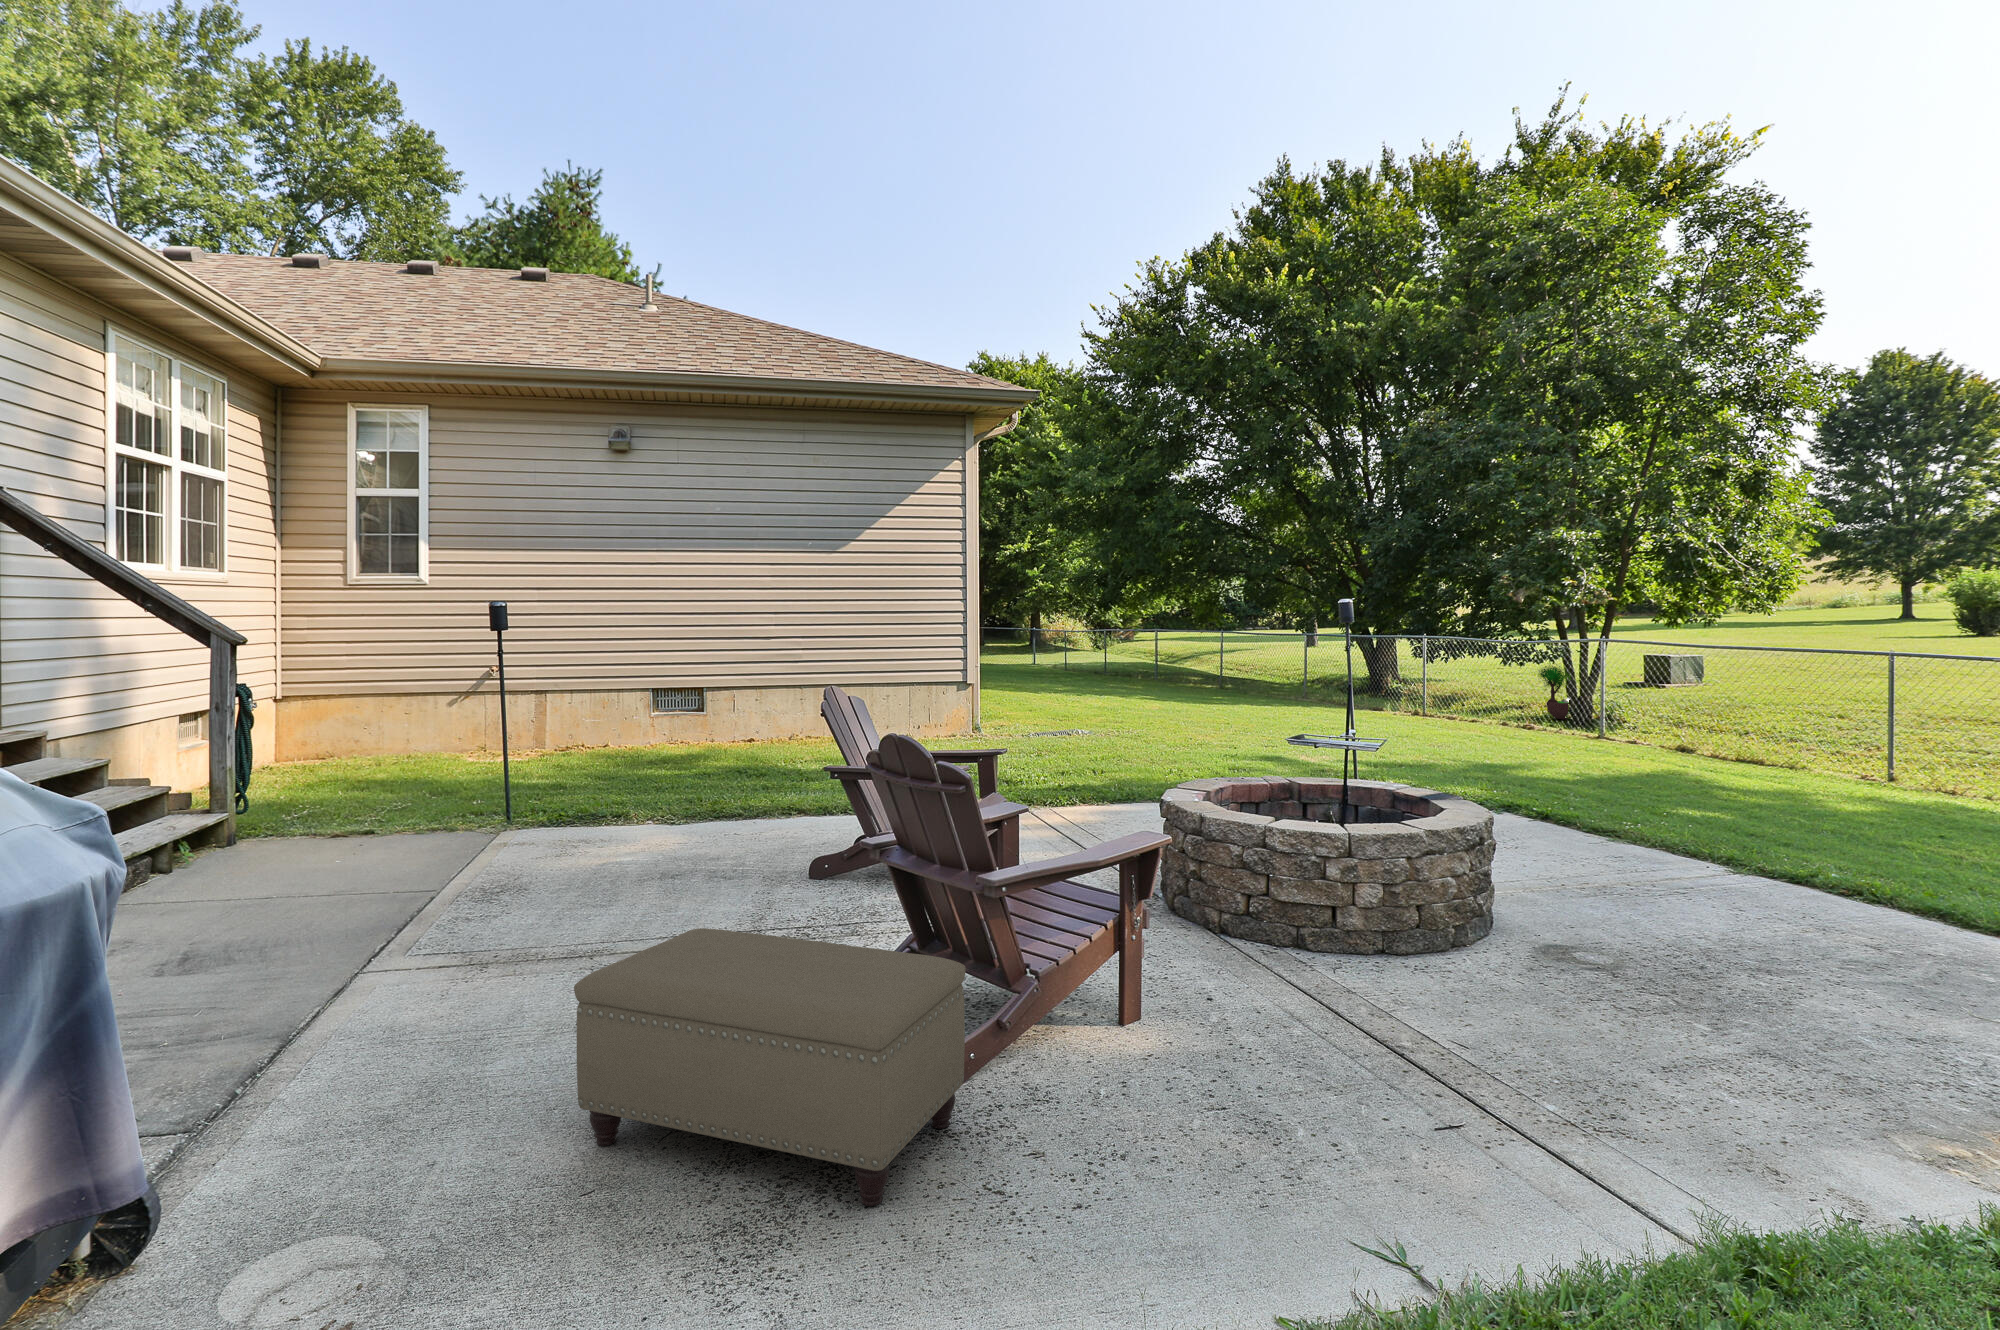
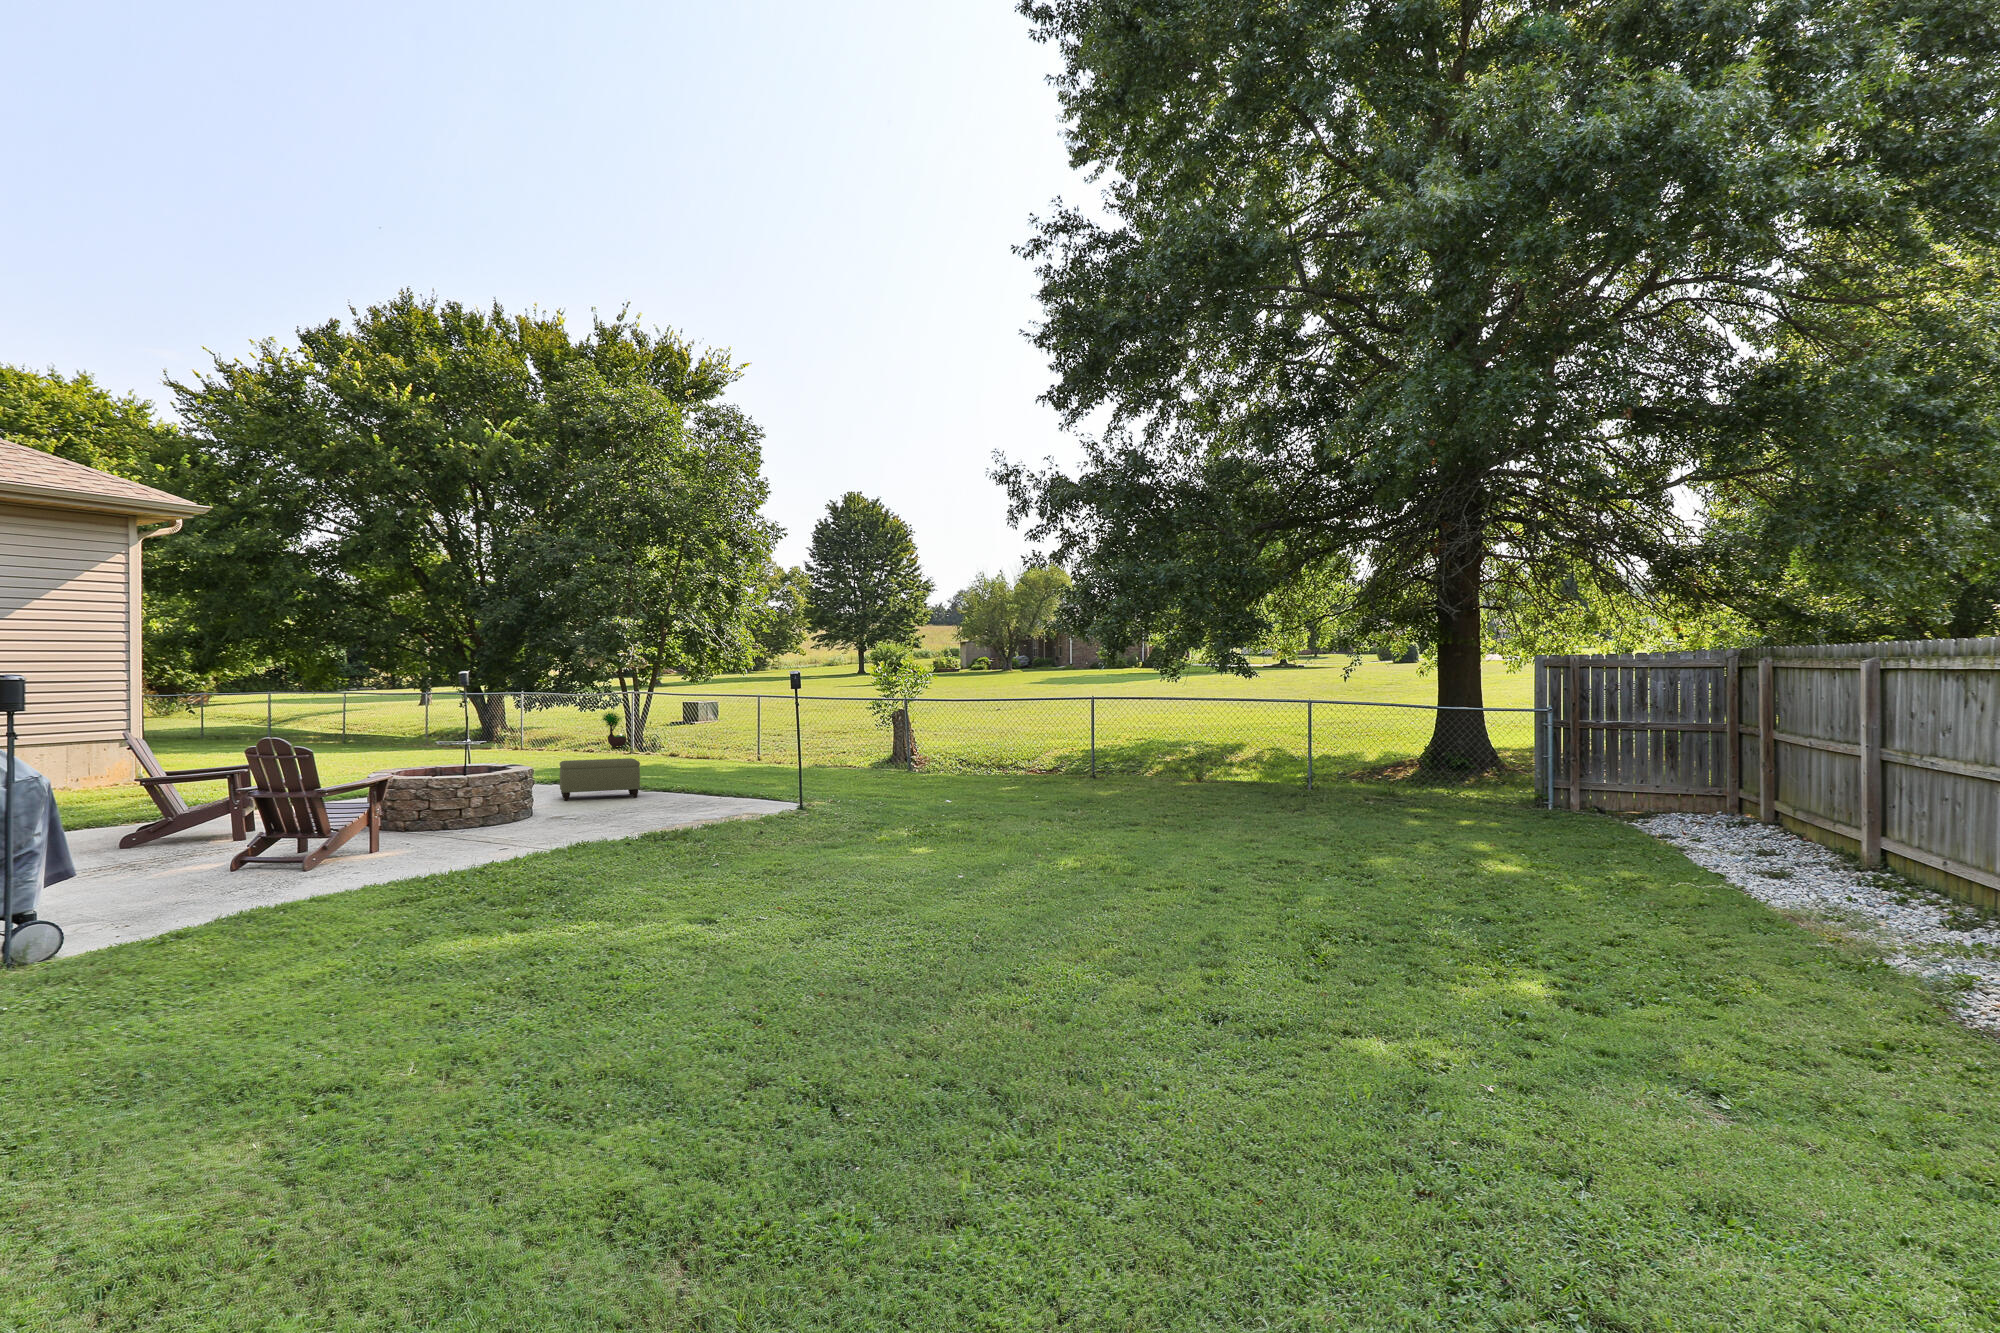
ottoman: present [574,928,966,1206] -> present [560,758,640,801]

